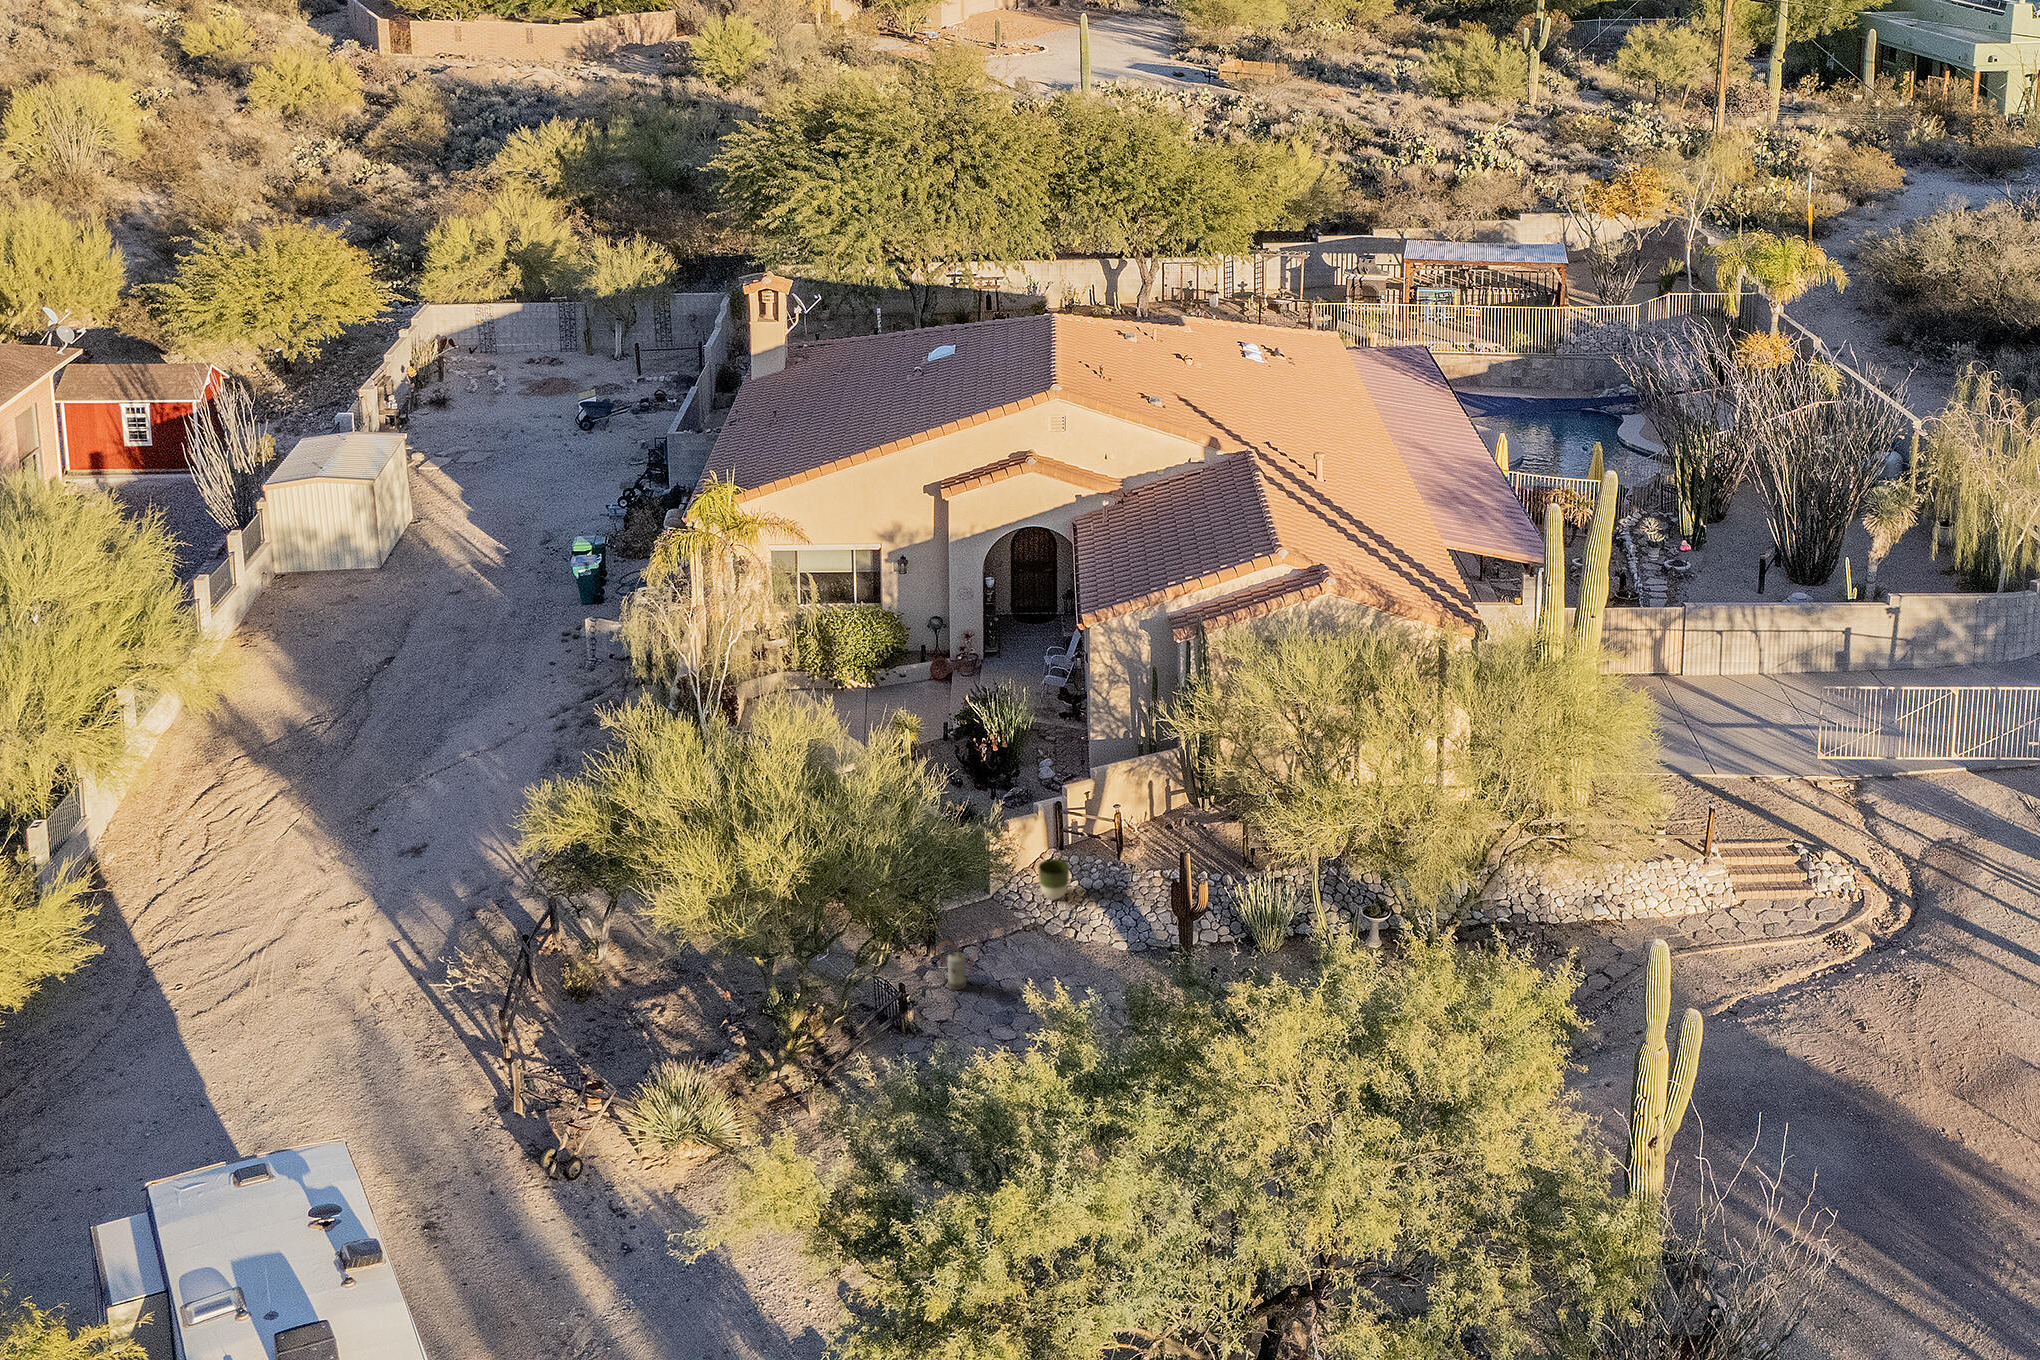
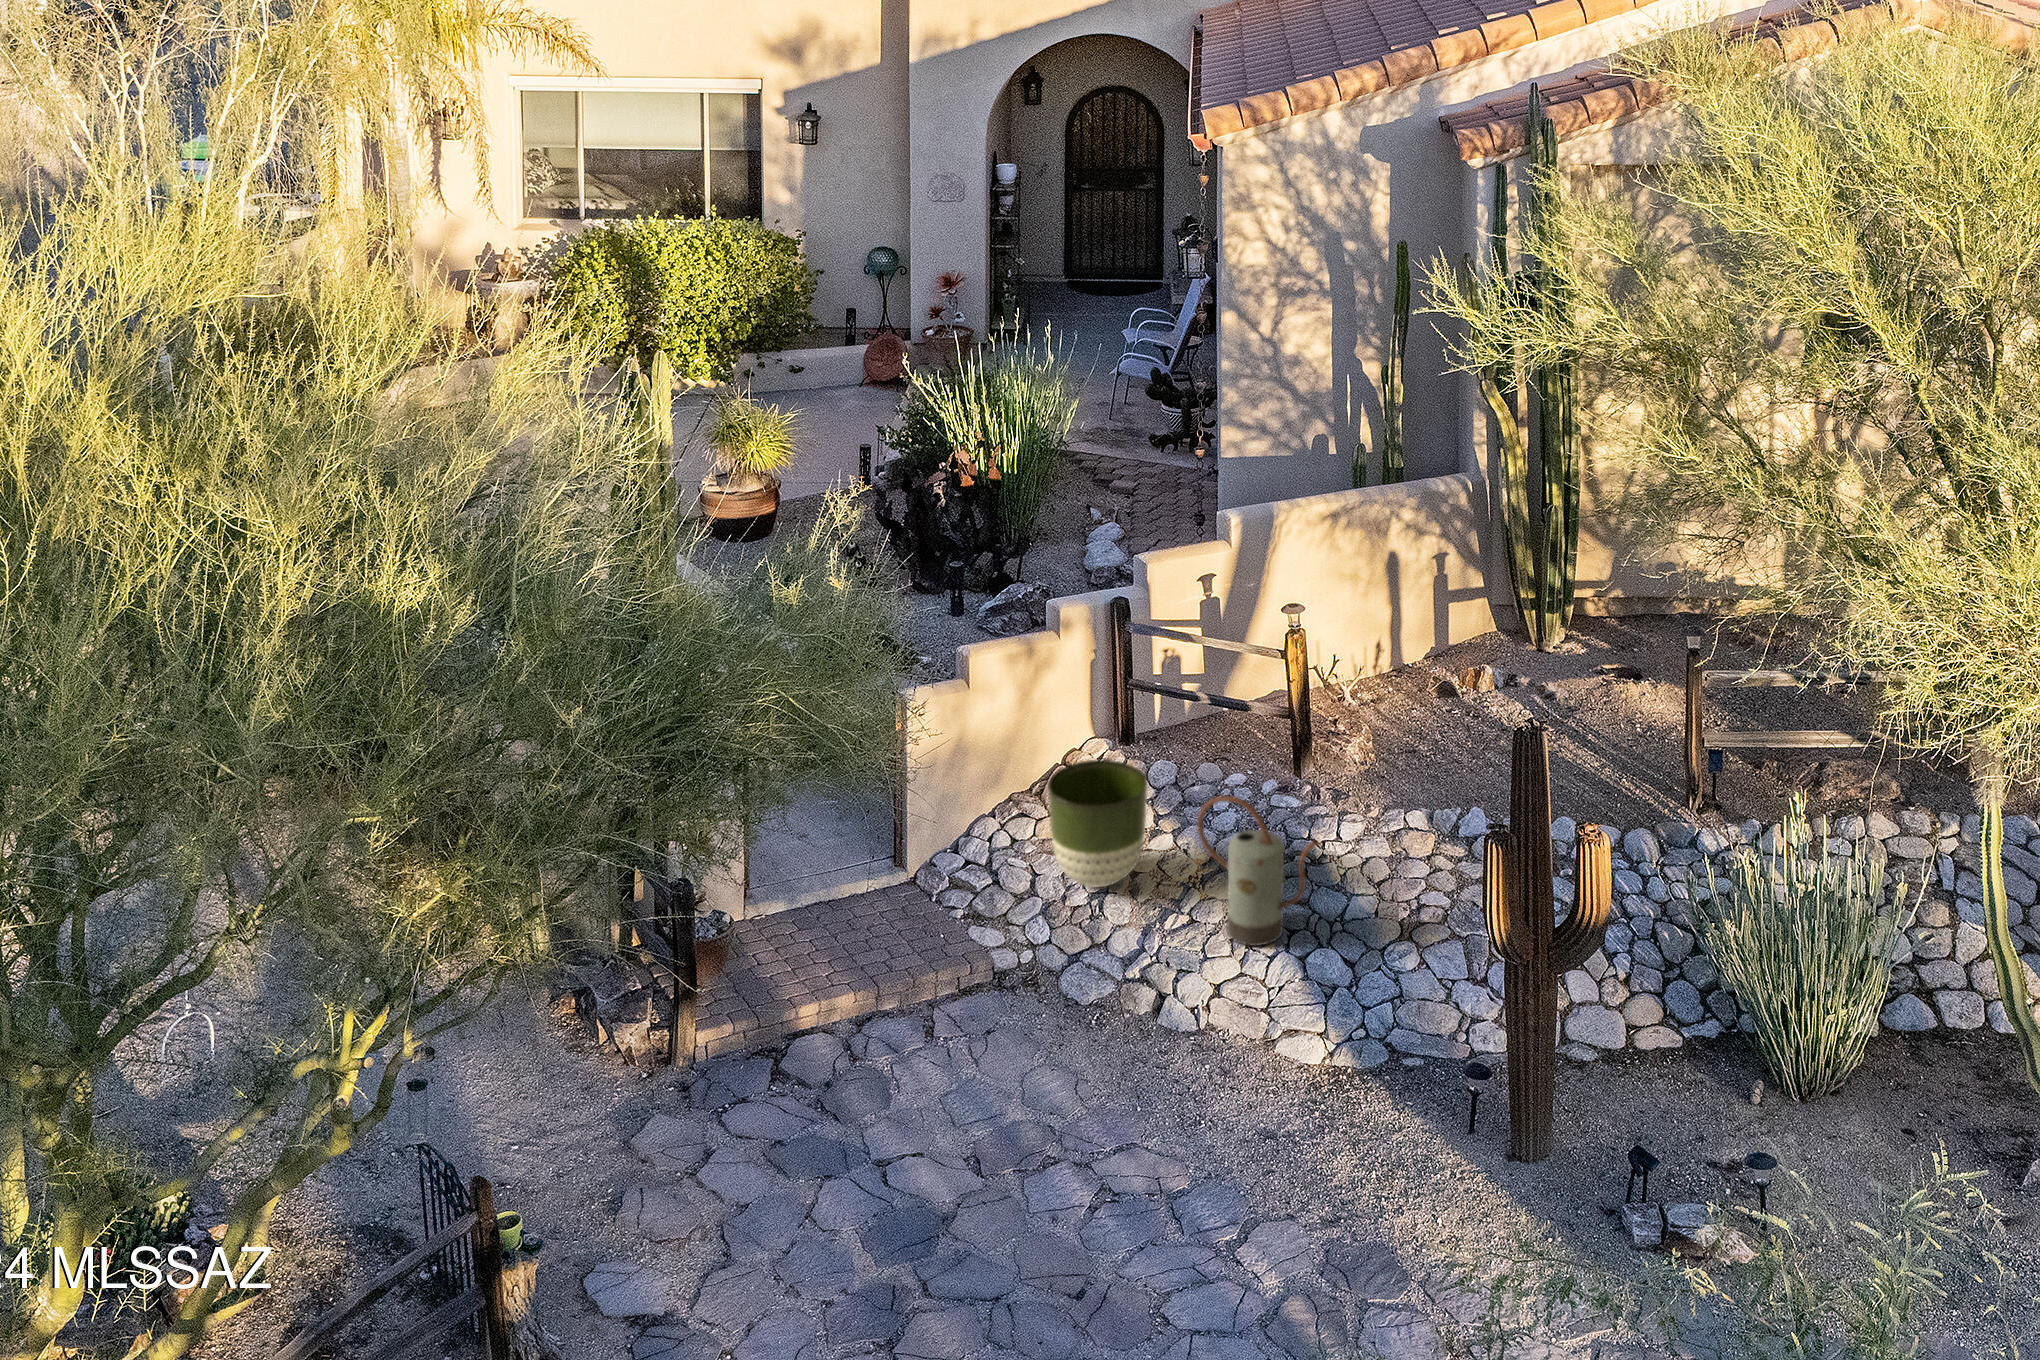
watering can: present [938,941,974,990] -> present [1197,796,1318,946]

